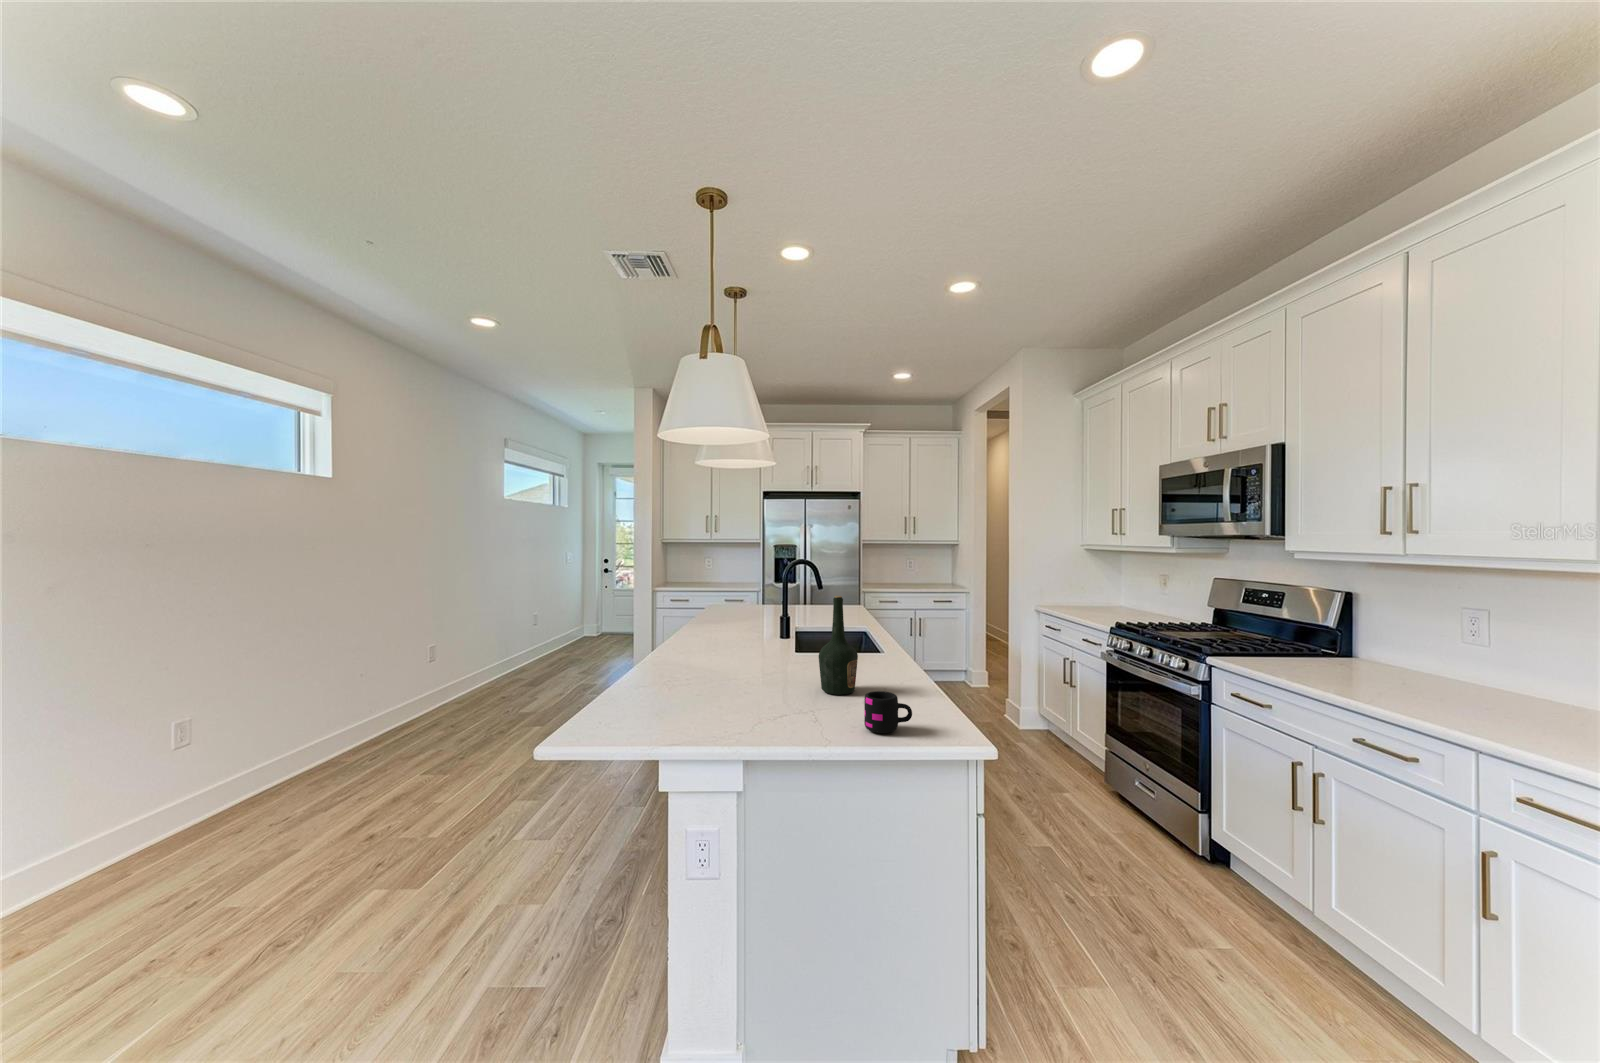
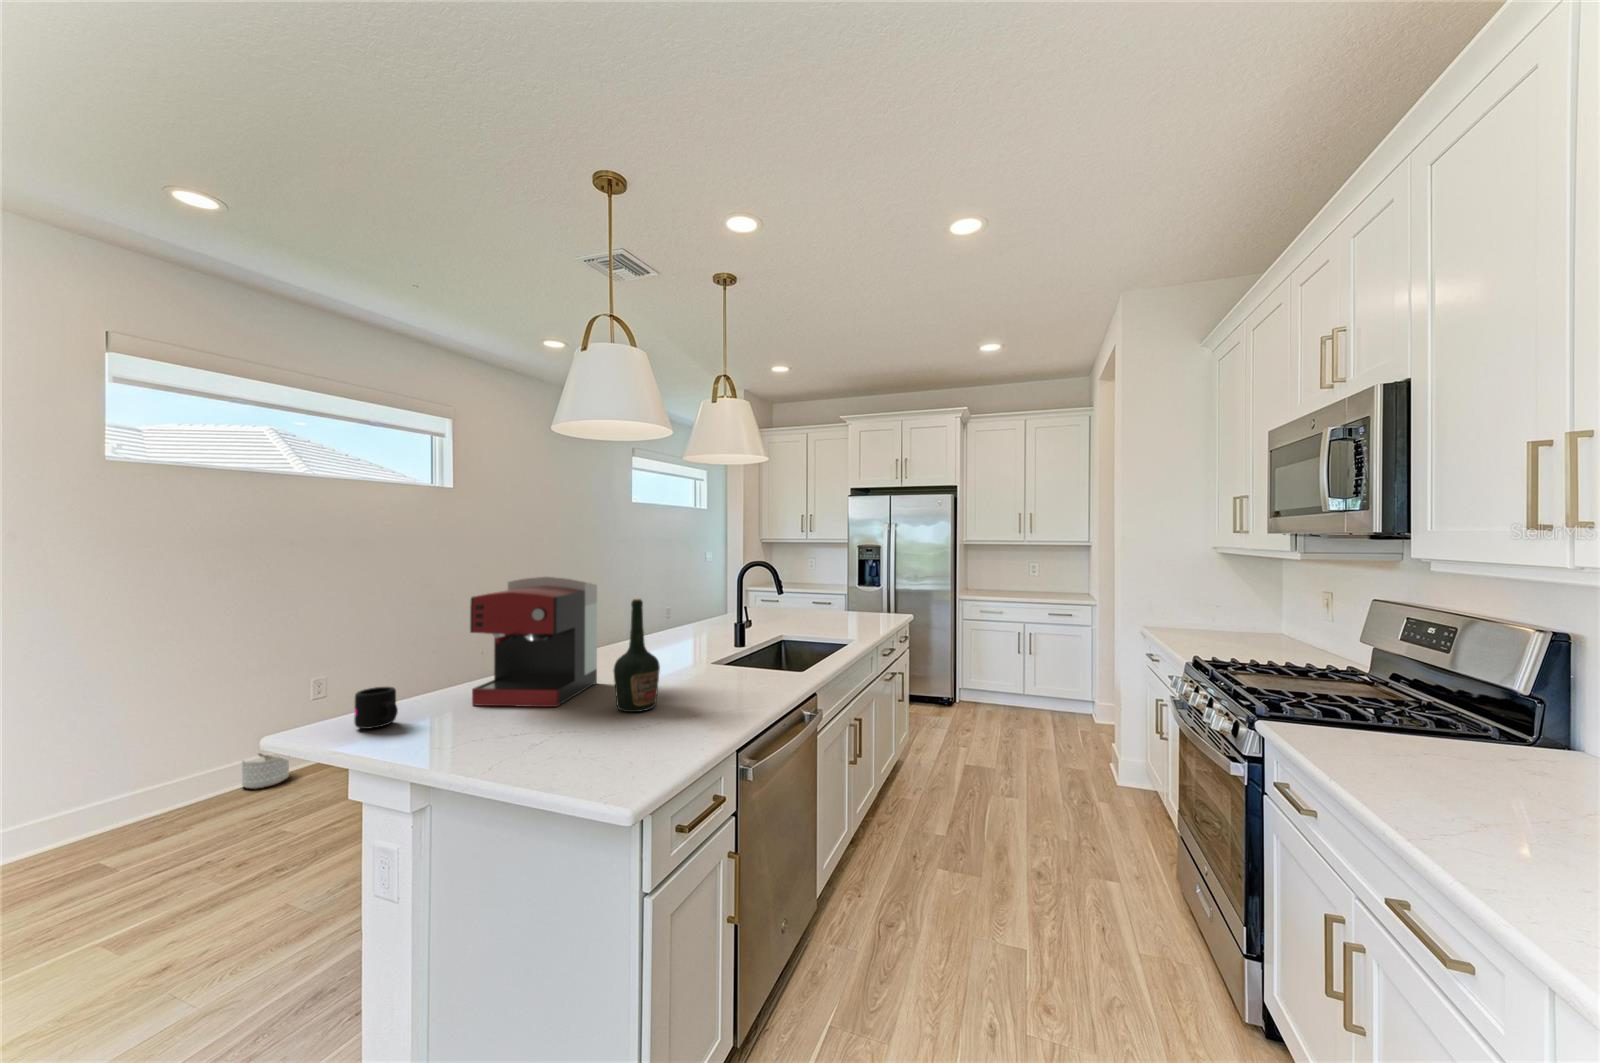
coffee maker: none [677,579,771,705] -> present [470,577,597,707]
mug: present [864,691,912,733] -> present [354,687,398,729]
planter: none [90,823,161,881] -> present [242,753,289,789]

